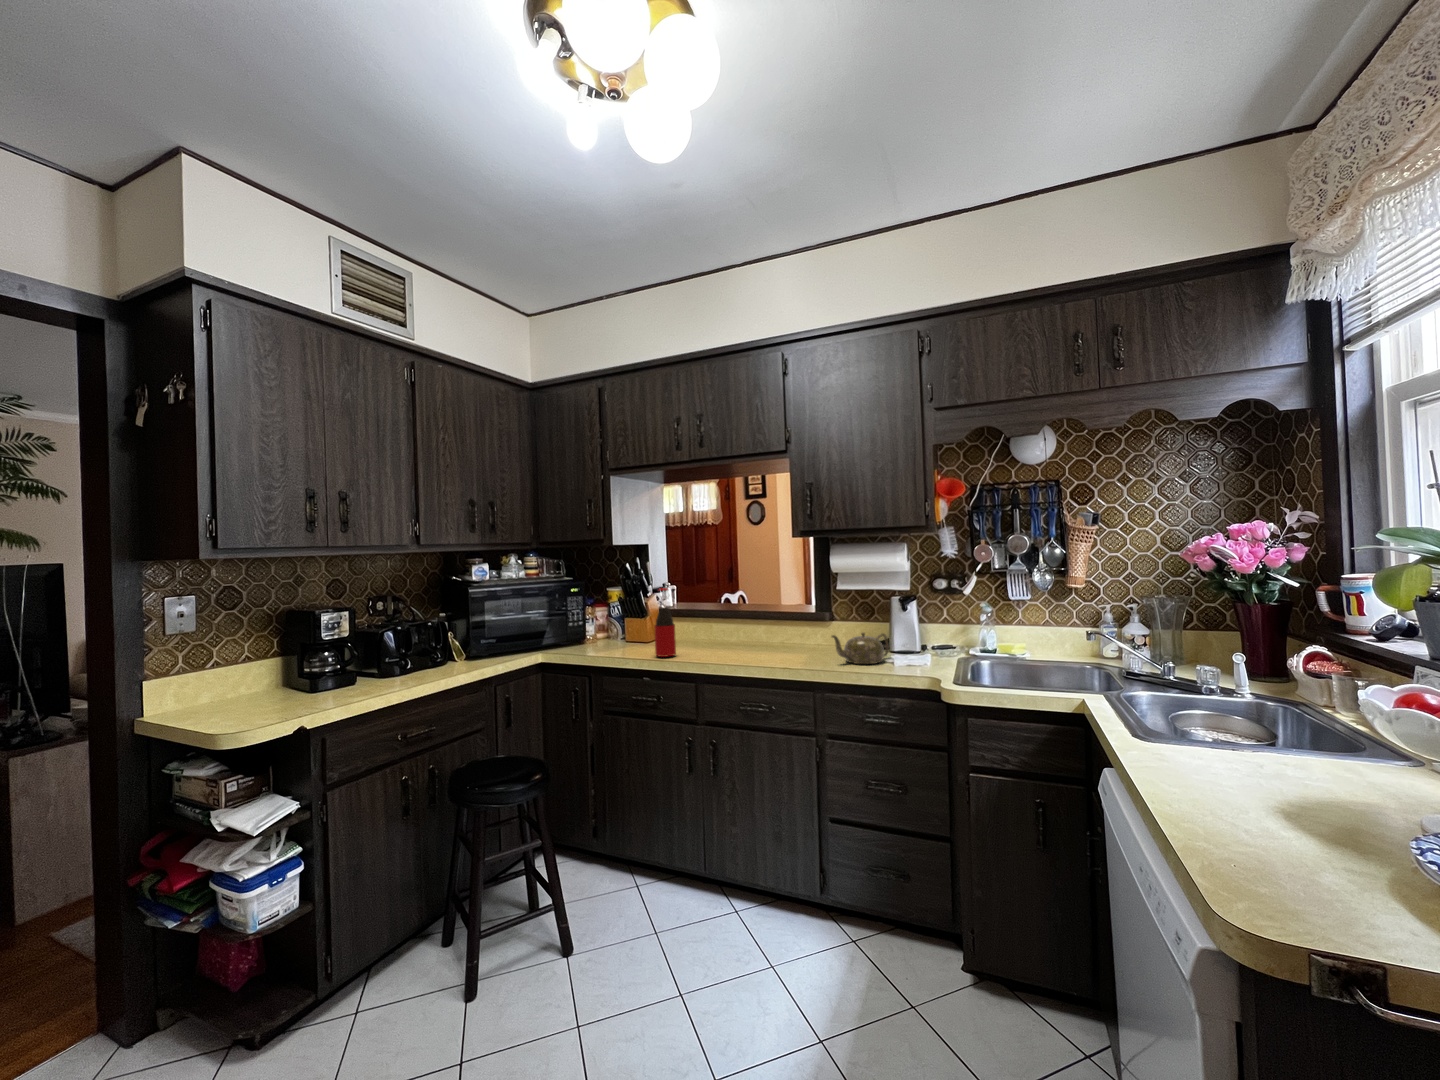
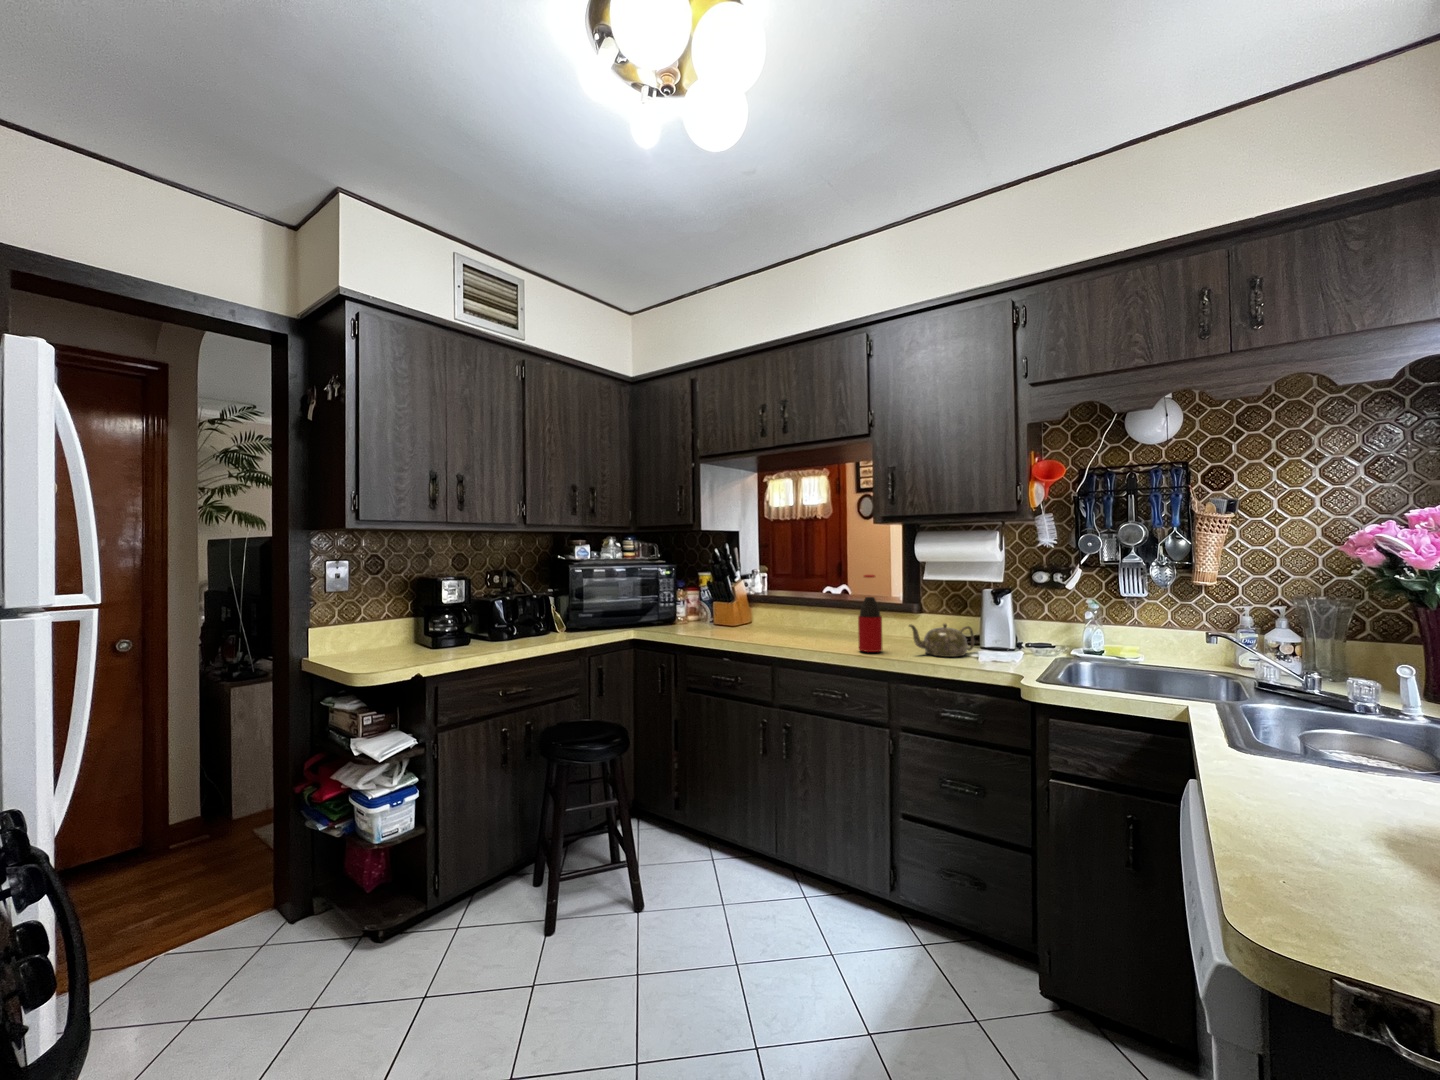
bottle: present [654,588,676,657] -> present [858,575,882,652]

